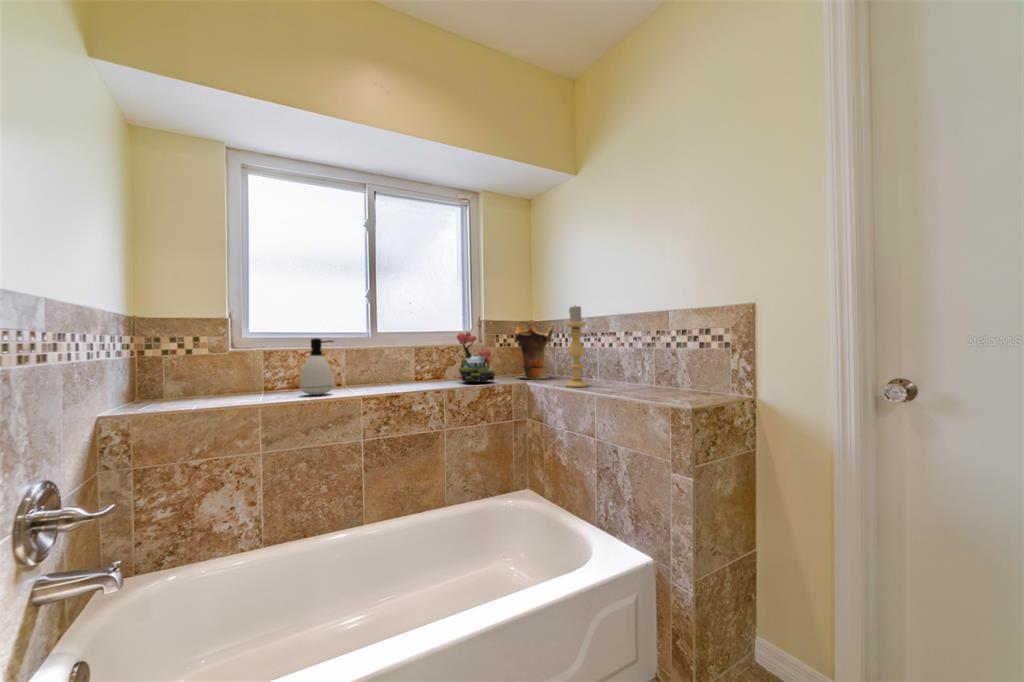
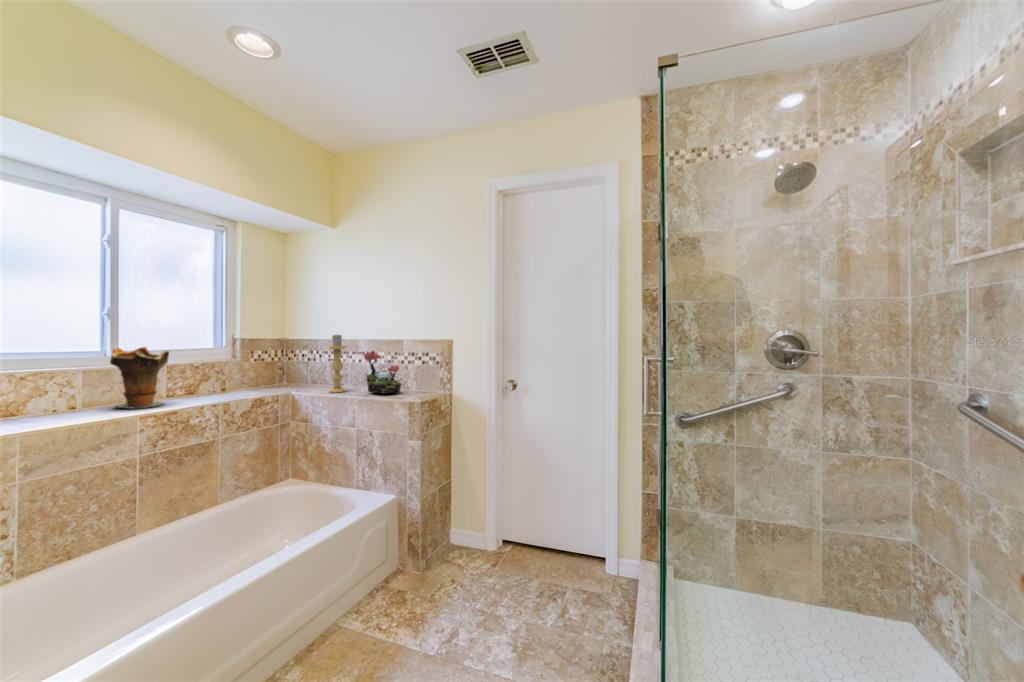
decorative vase: present [515,327,552,379] -> present [110,347,169,408]
plant: present [457,332,495,382] -> present [364,351,401,394]
soap dispenser: present [300,338,333,395] -> none [45,364,91,421]

